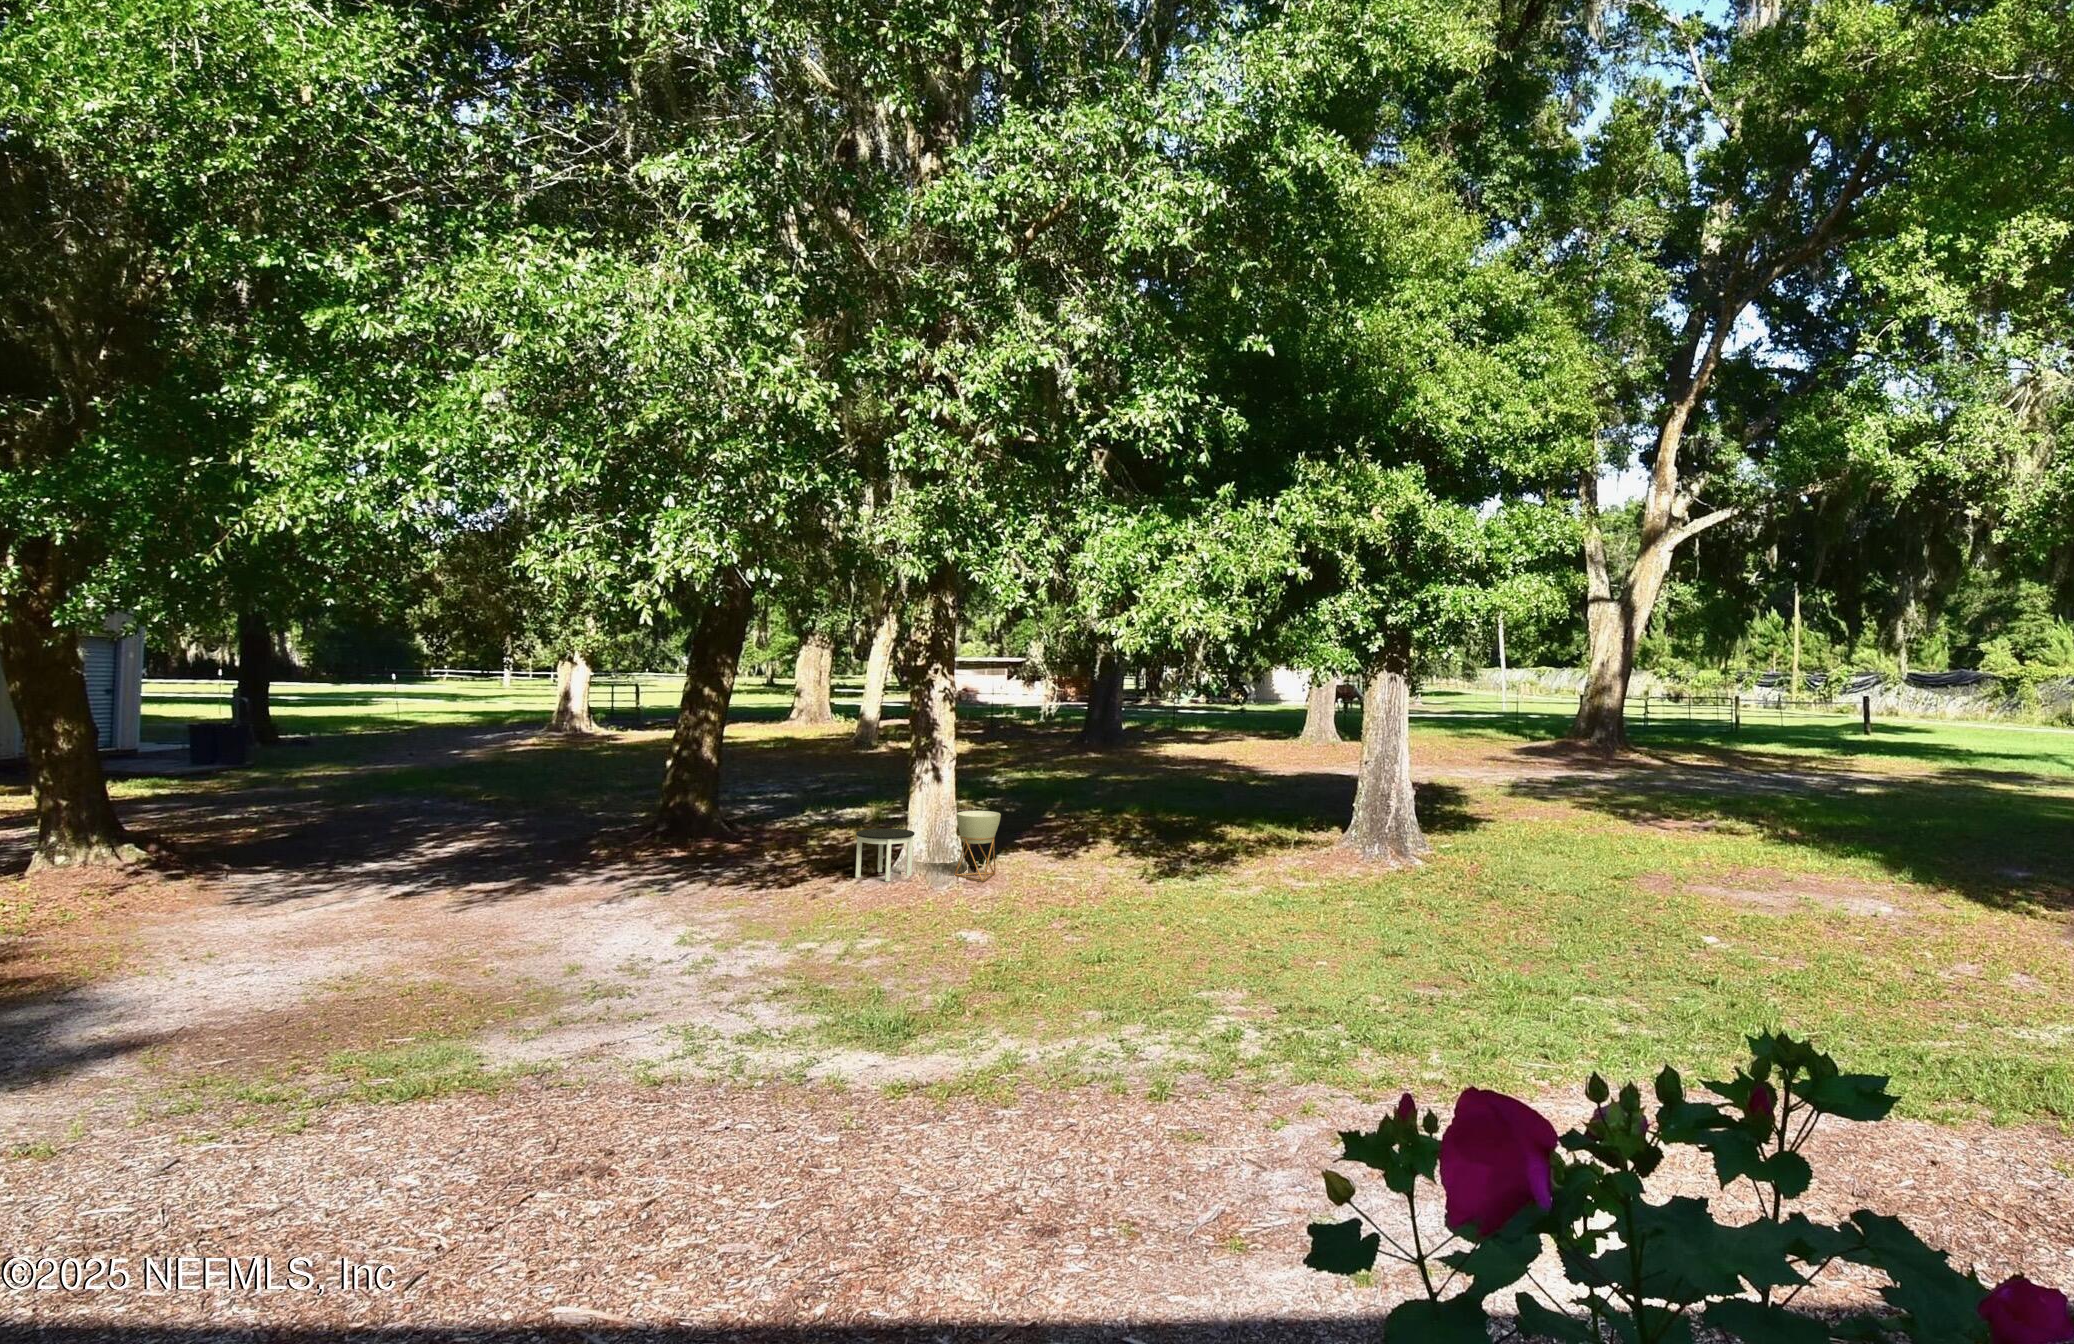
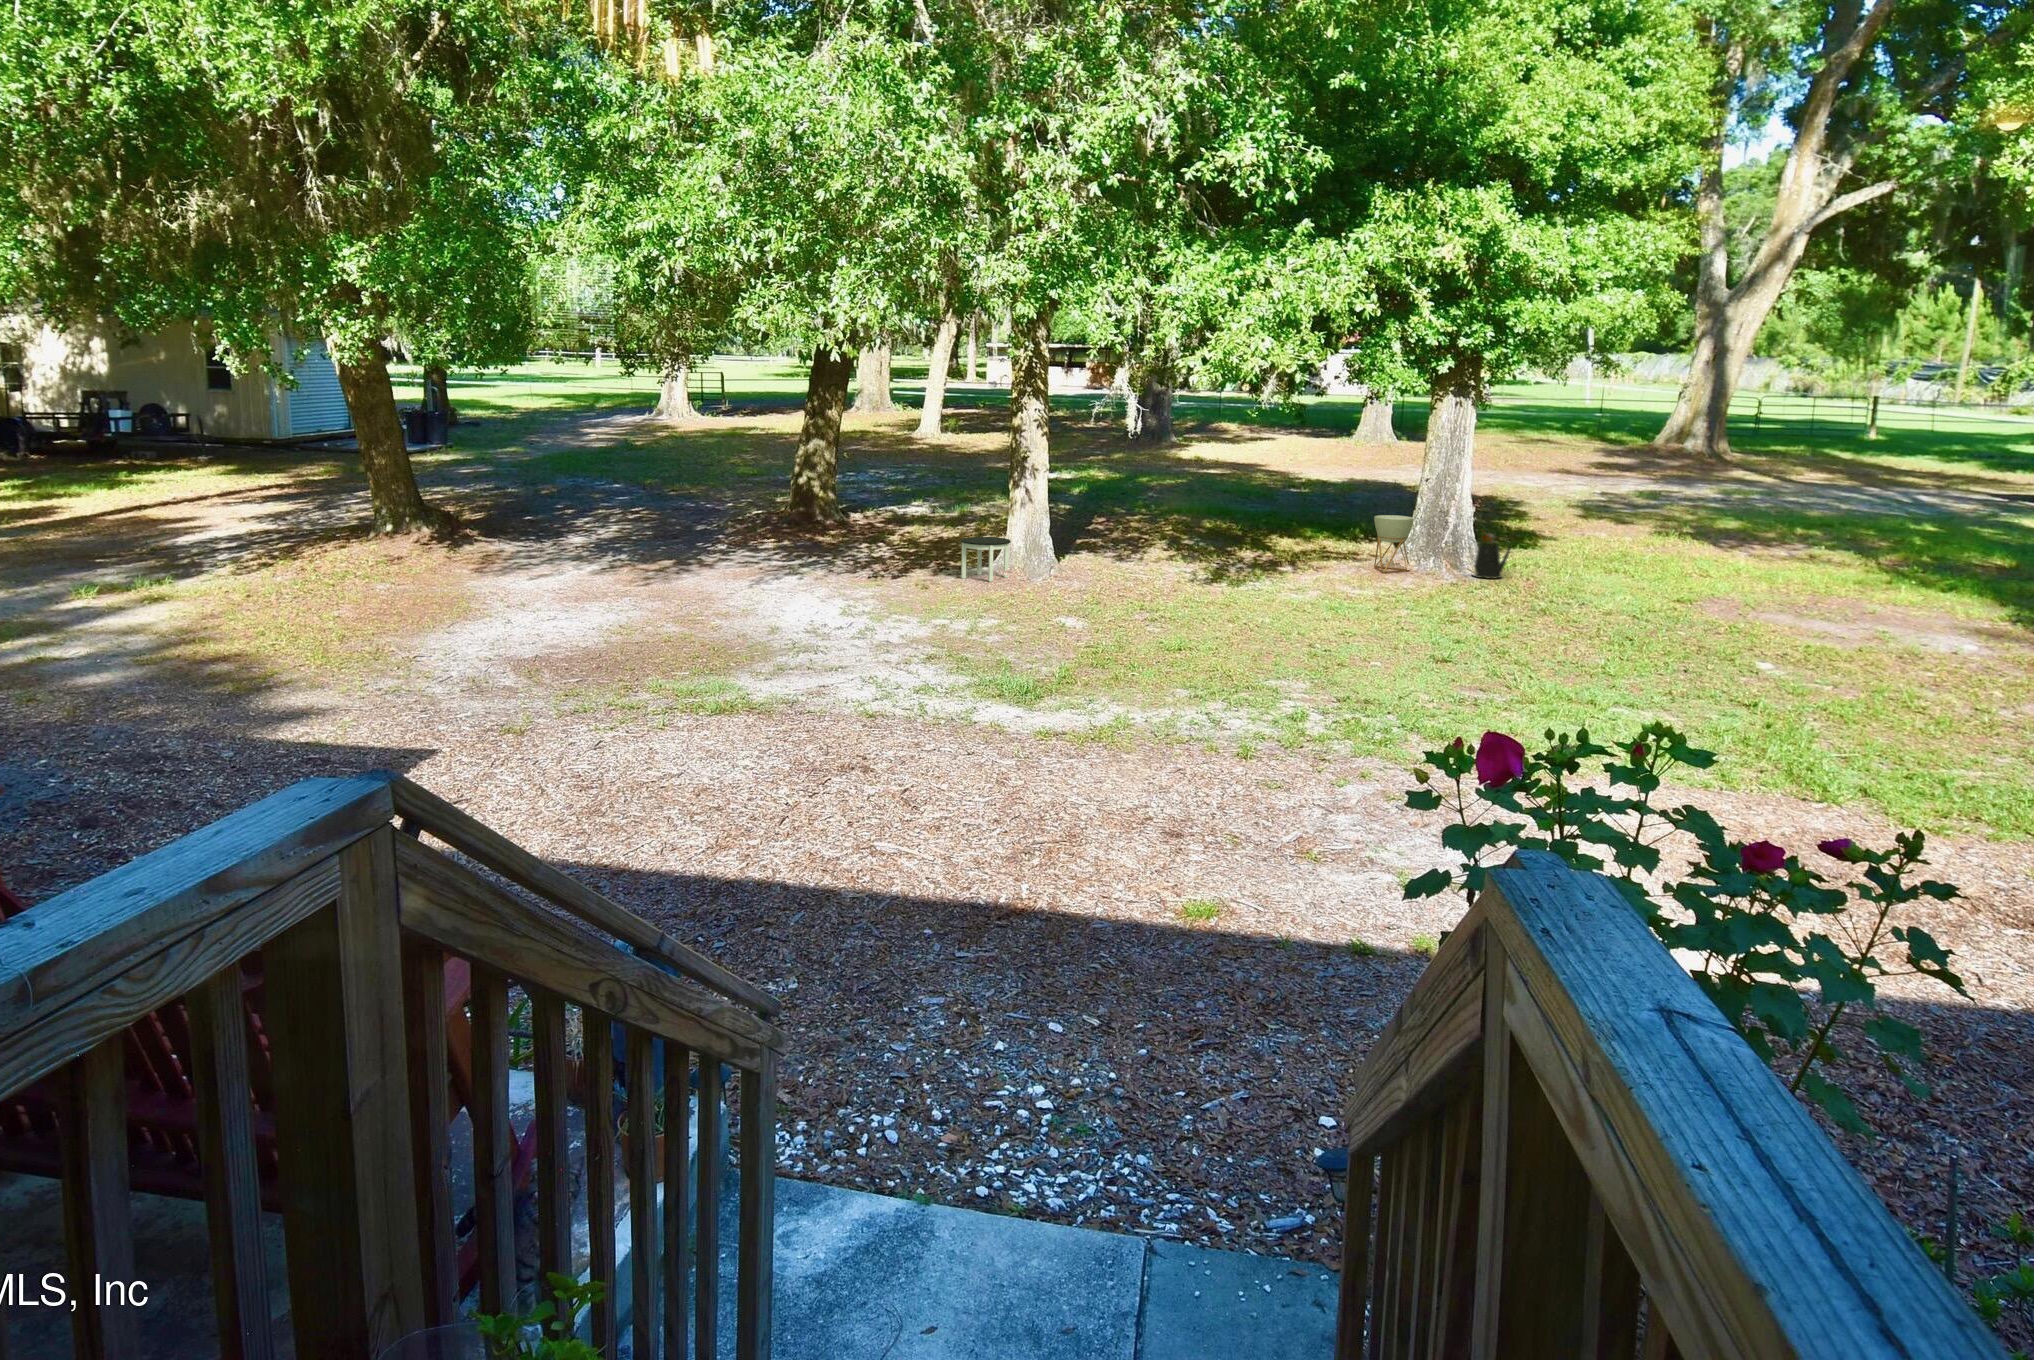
planter: present [955,811,1001,882] -> present [1374,515,1414,573]
watering can: none [1408,816,1449,872] -> present [1470,532,1511,579]

